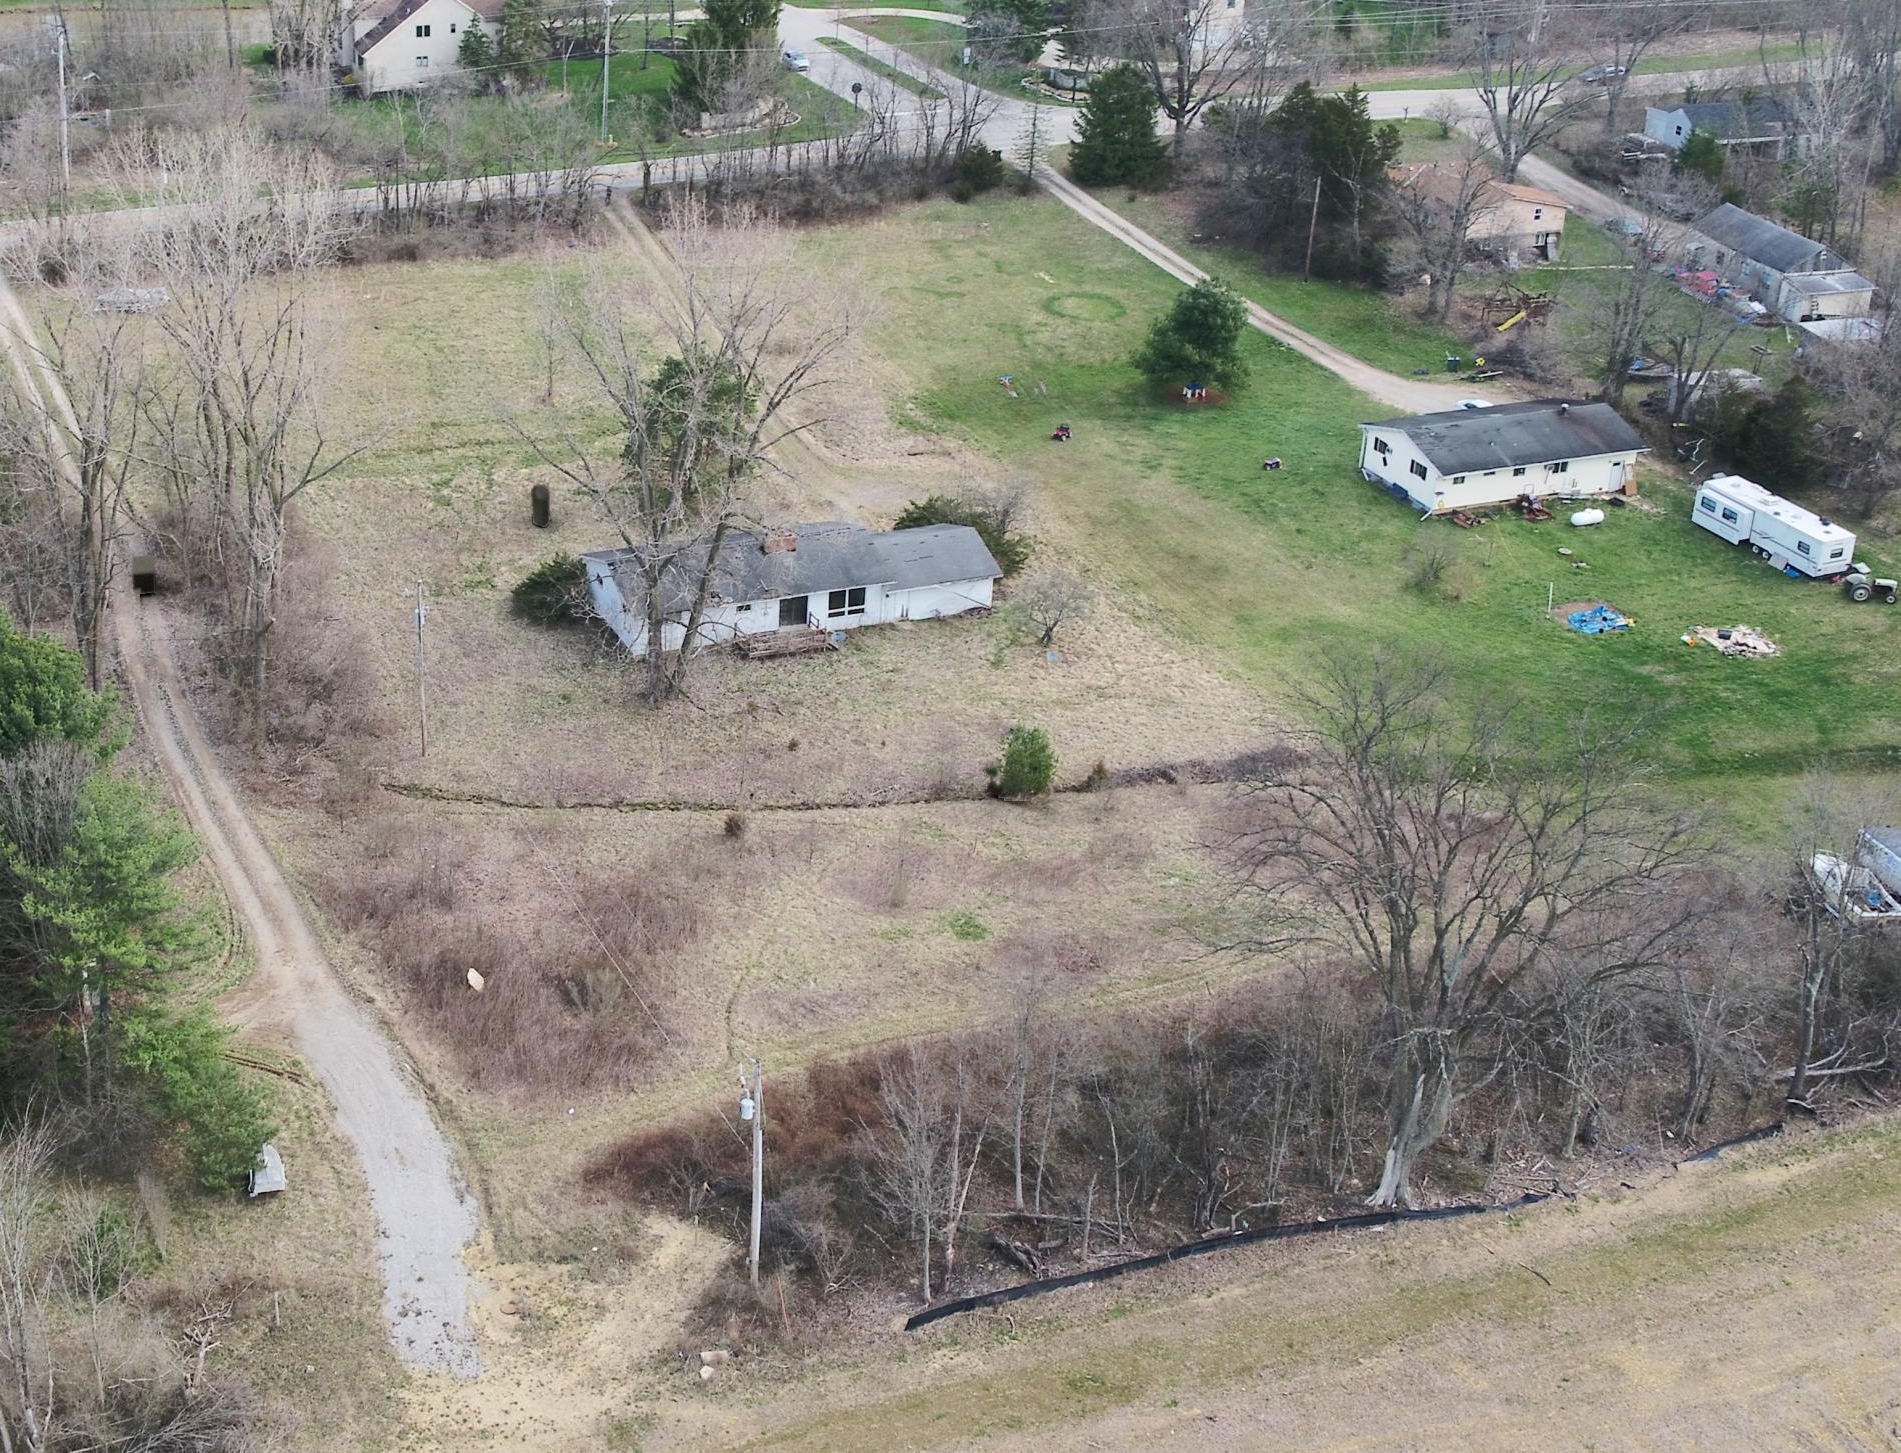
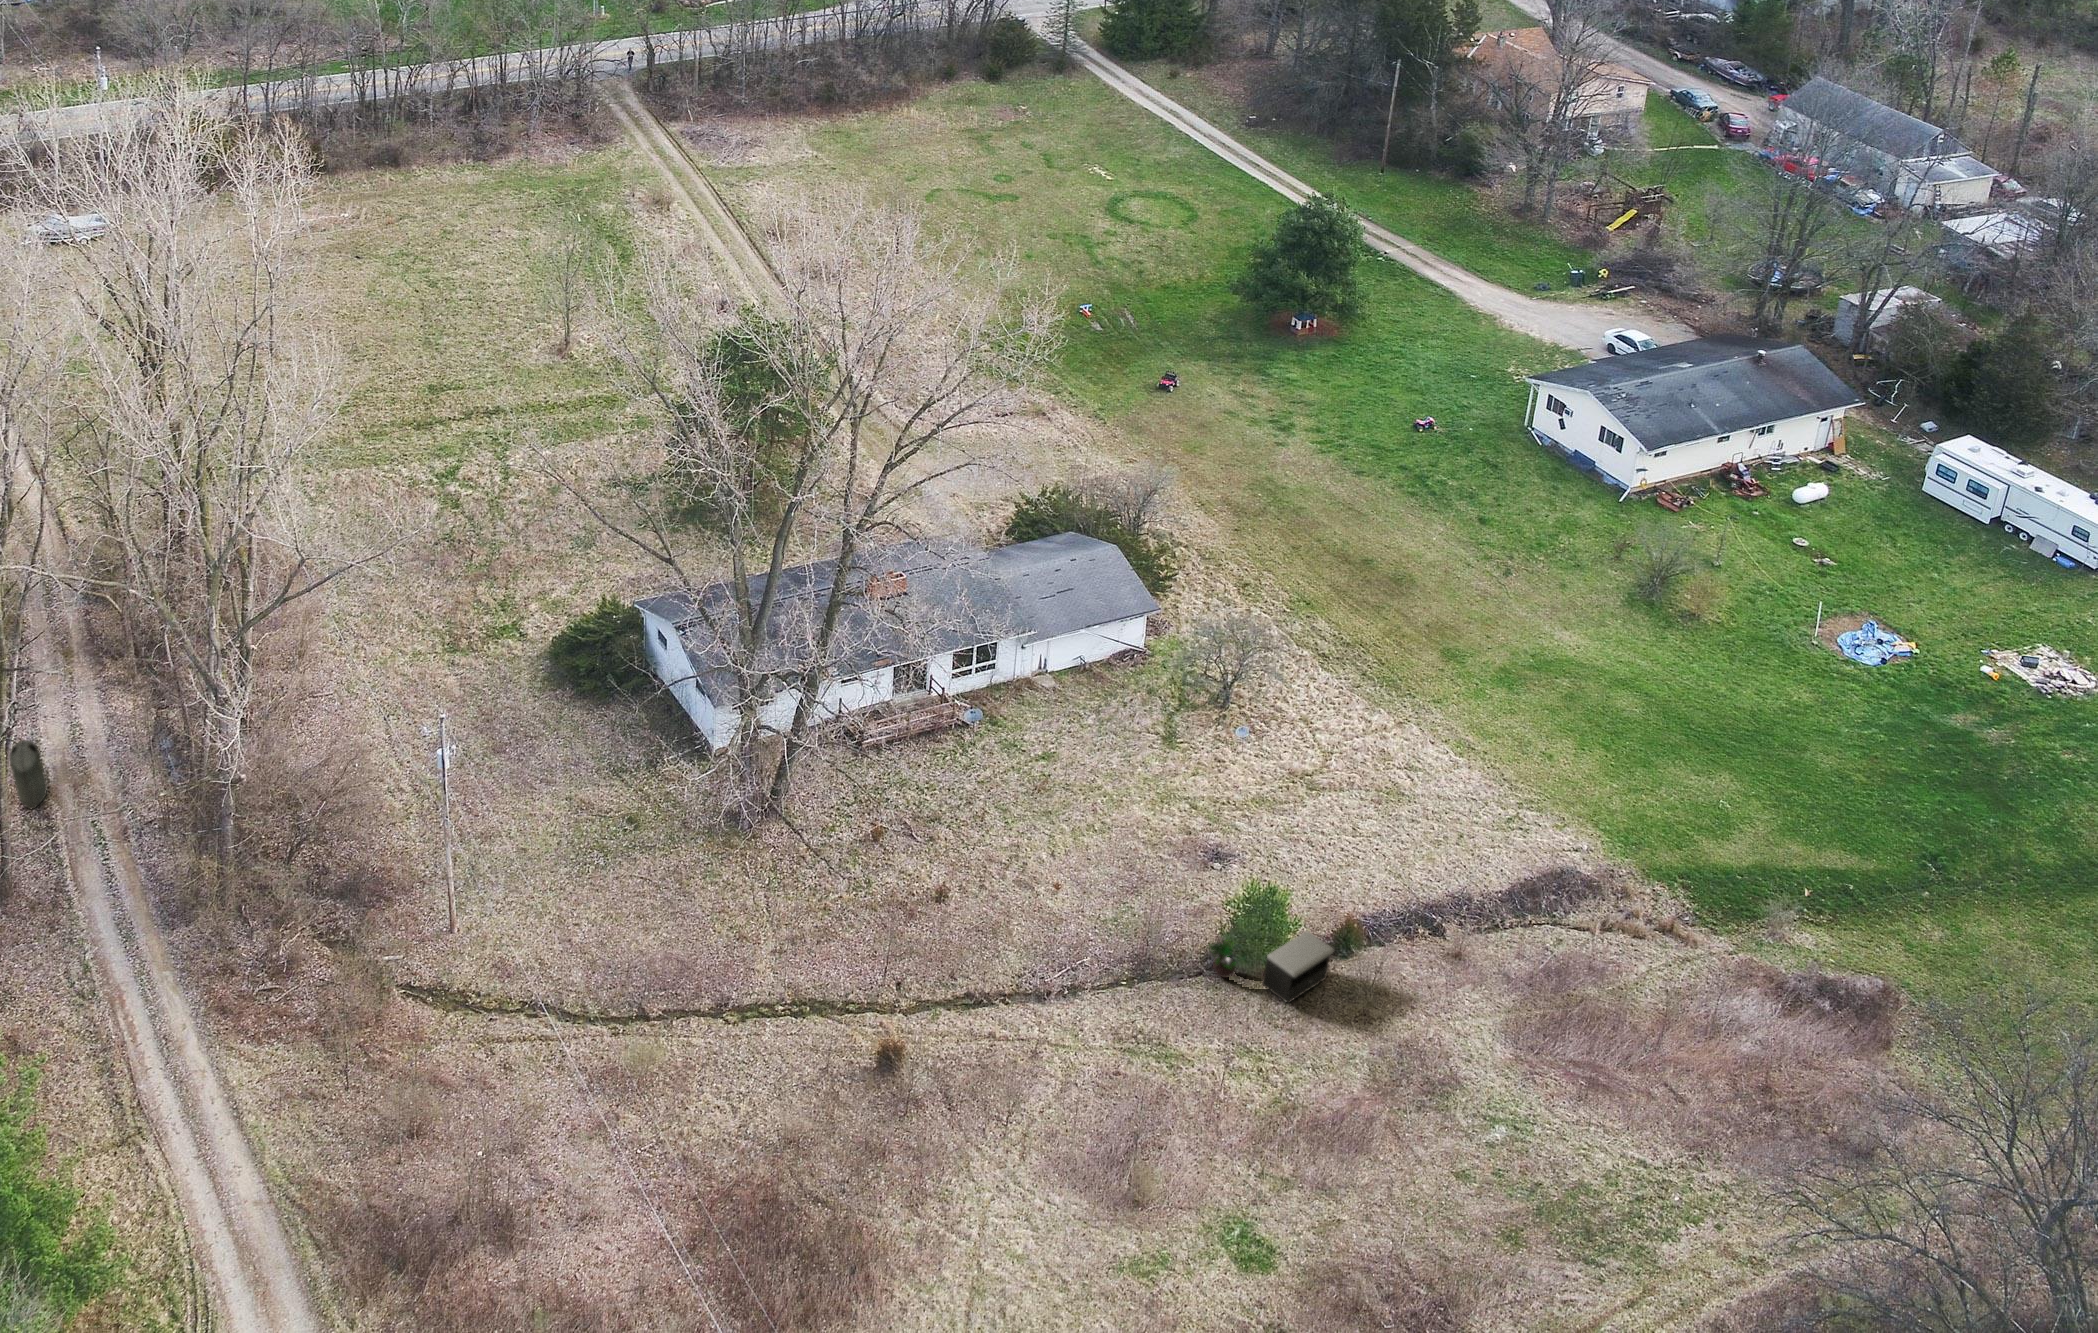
trash can: present [531,484,550,527] -> present [9,740,48,809]
storage bench: present [132,555,156,594] -> present [1262,931,1333,1003]

